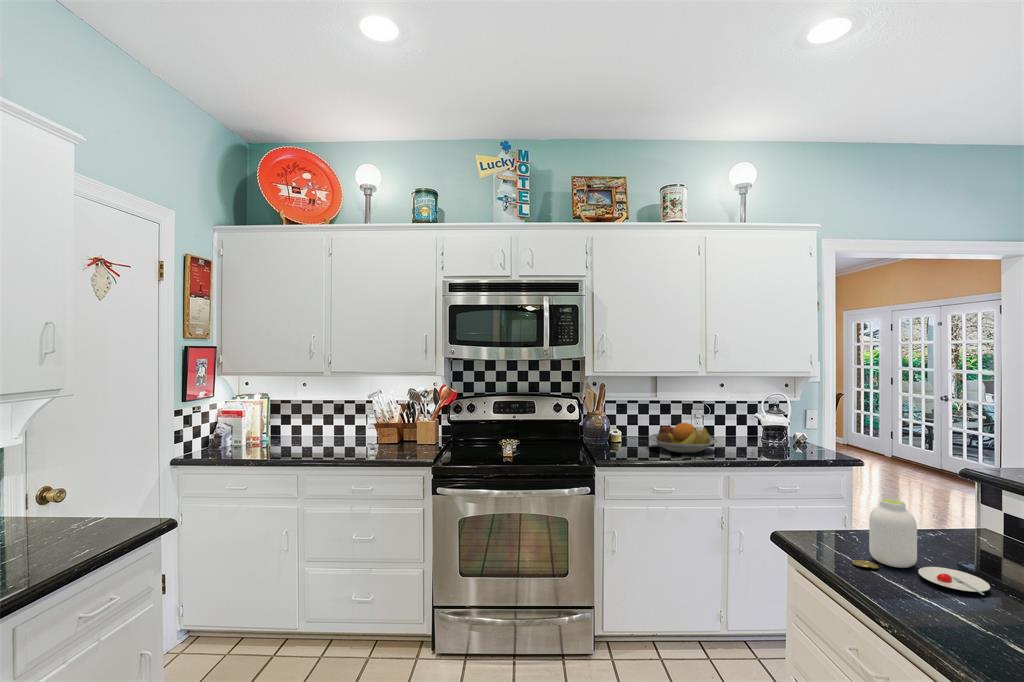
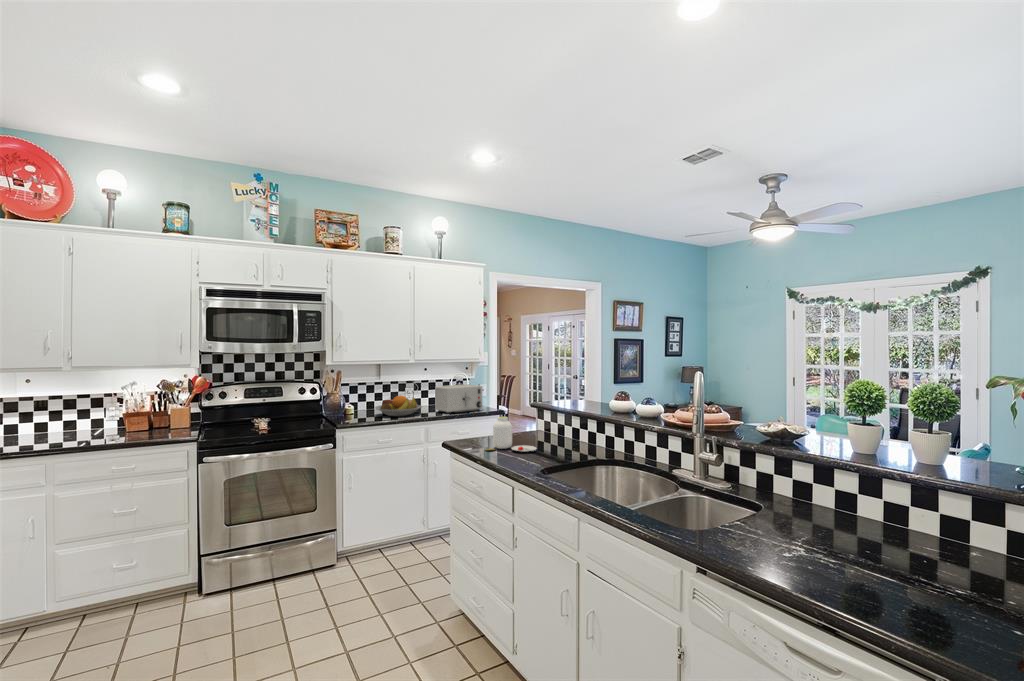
toaster: none [738,411,820,456] -> present [435,384,482,414]

